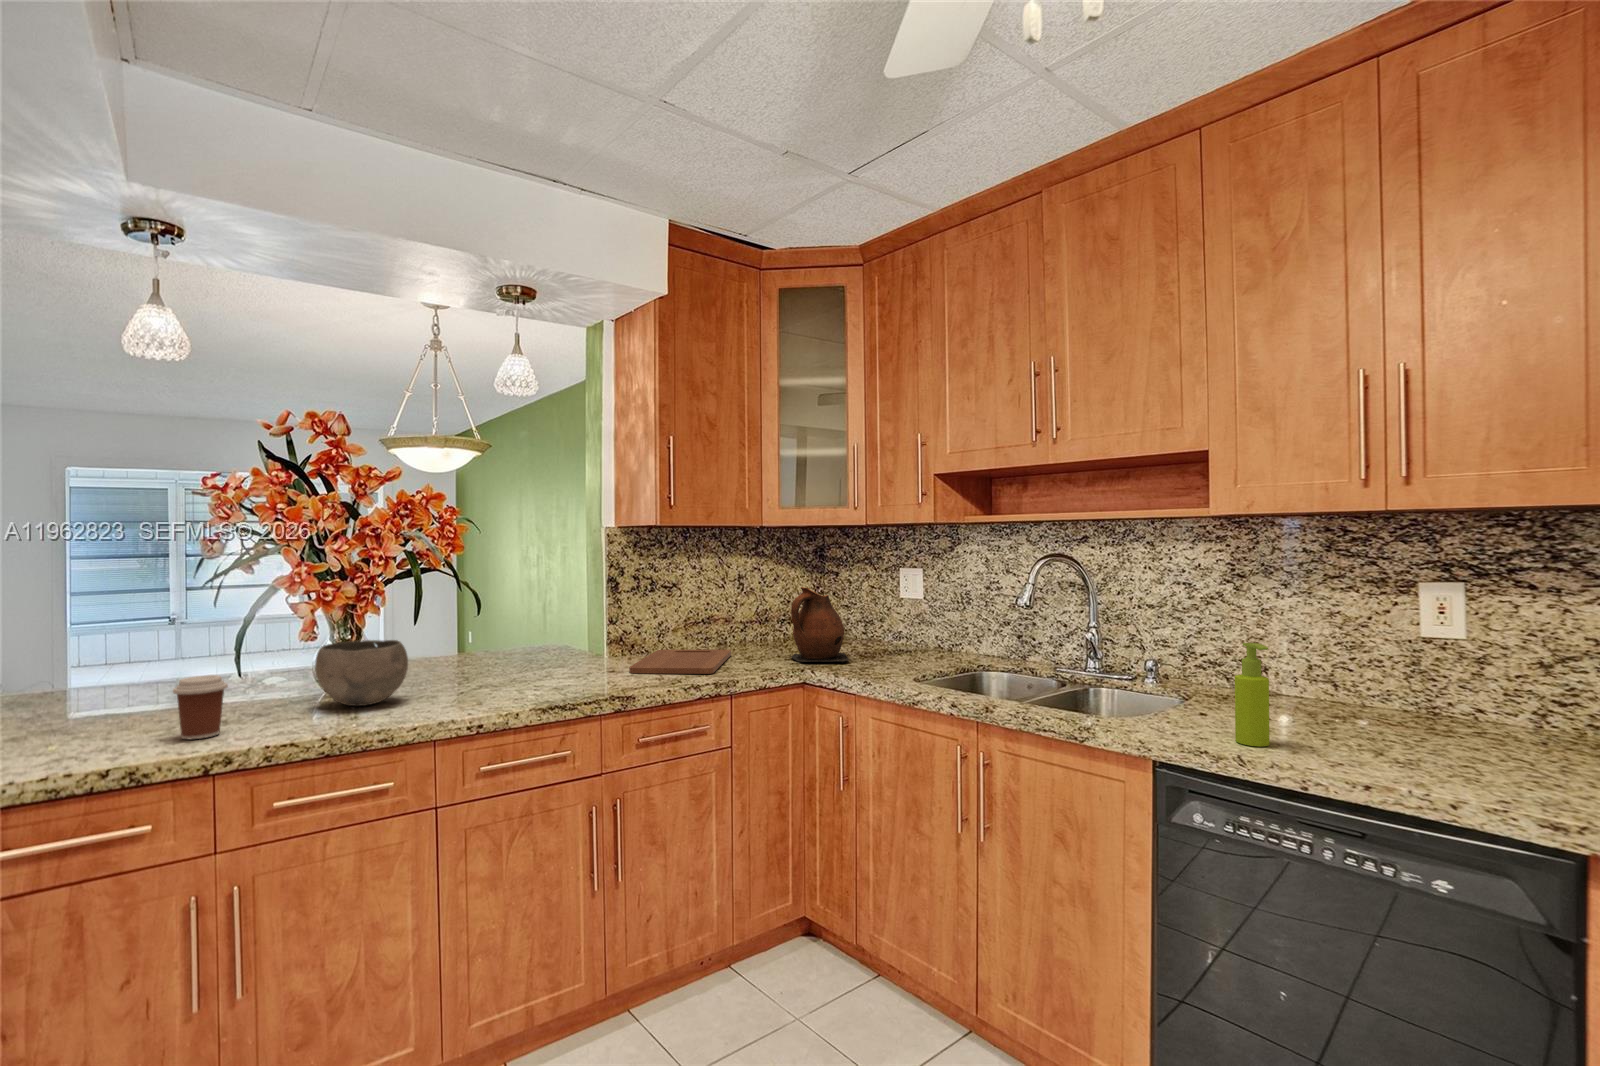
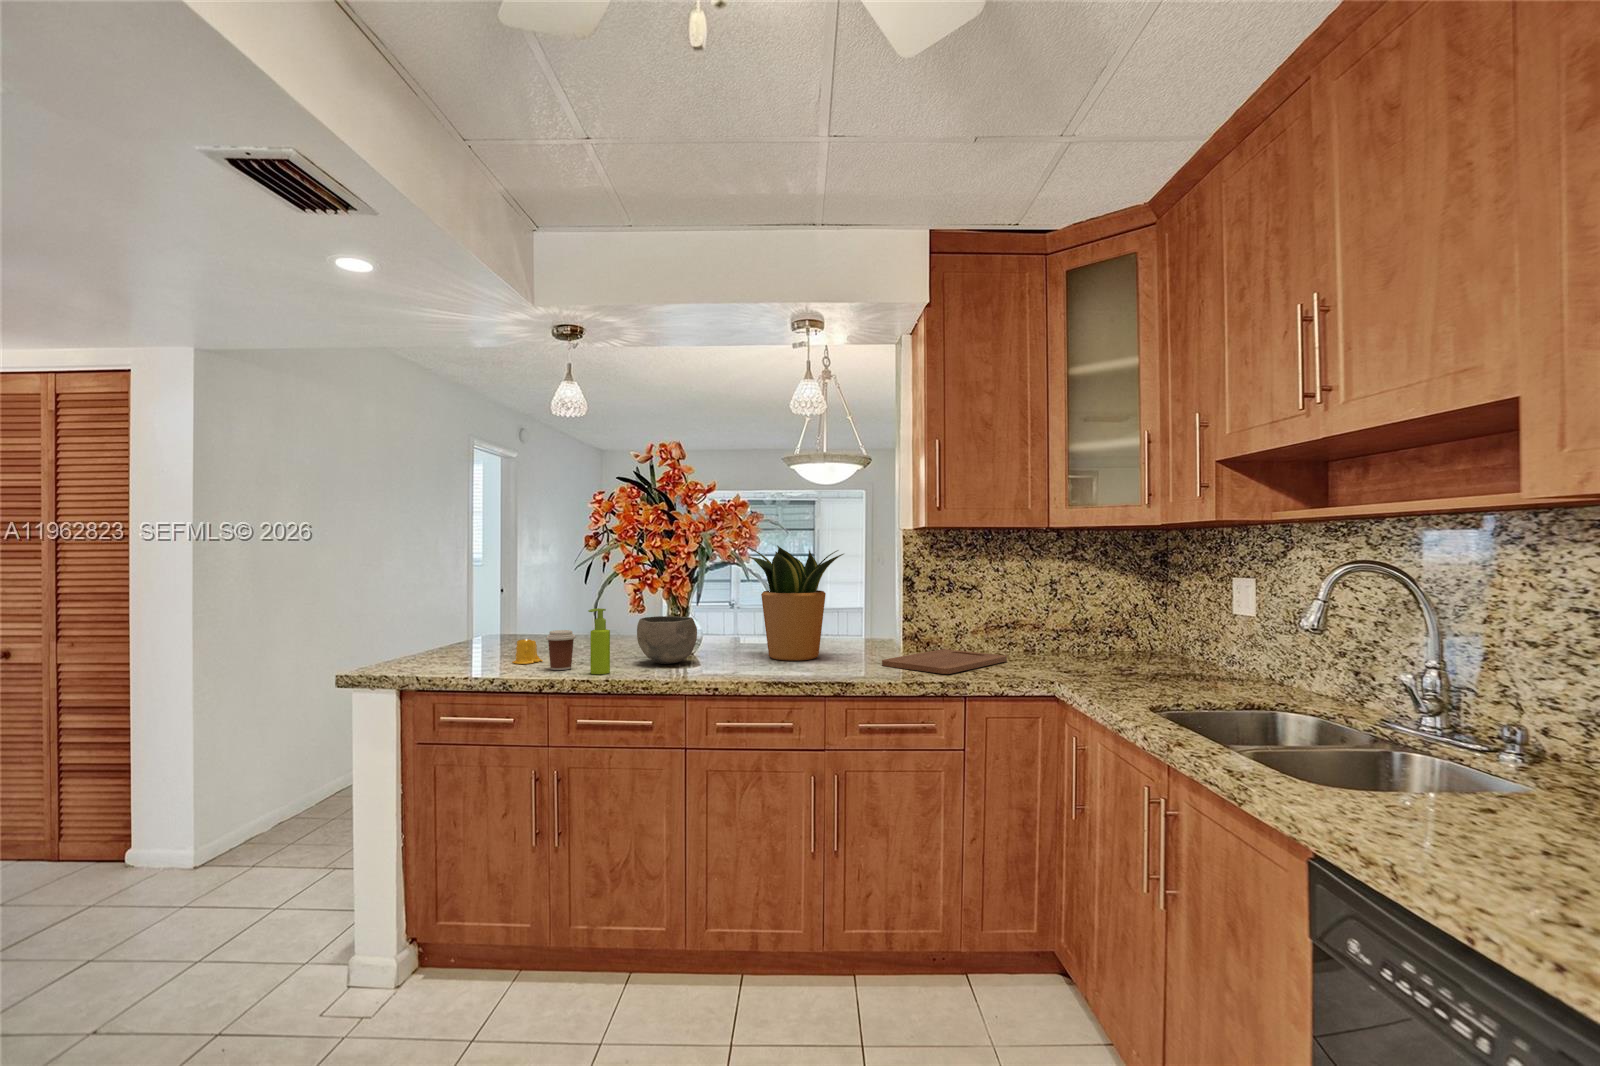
potted plant: none [445,544,587,681] -> present [745,546,843,661]
ceramic pitcher: present [791,587,849,663] -> none [1052,594,1131,681]
soap dispenser: present [1235,643,1270,746] -> present [588,608,610,674]
candle: none [74,696,136,741] -> present [512,639,543,664]

